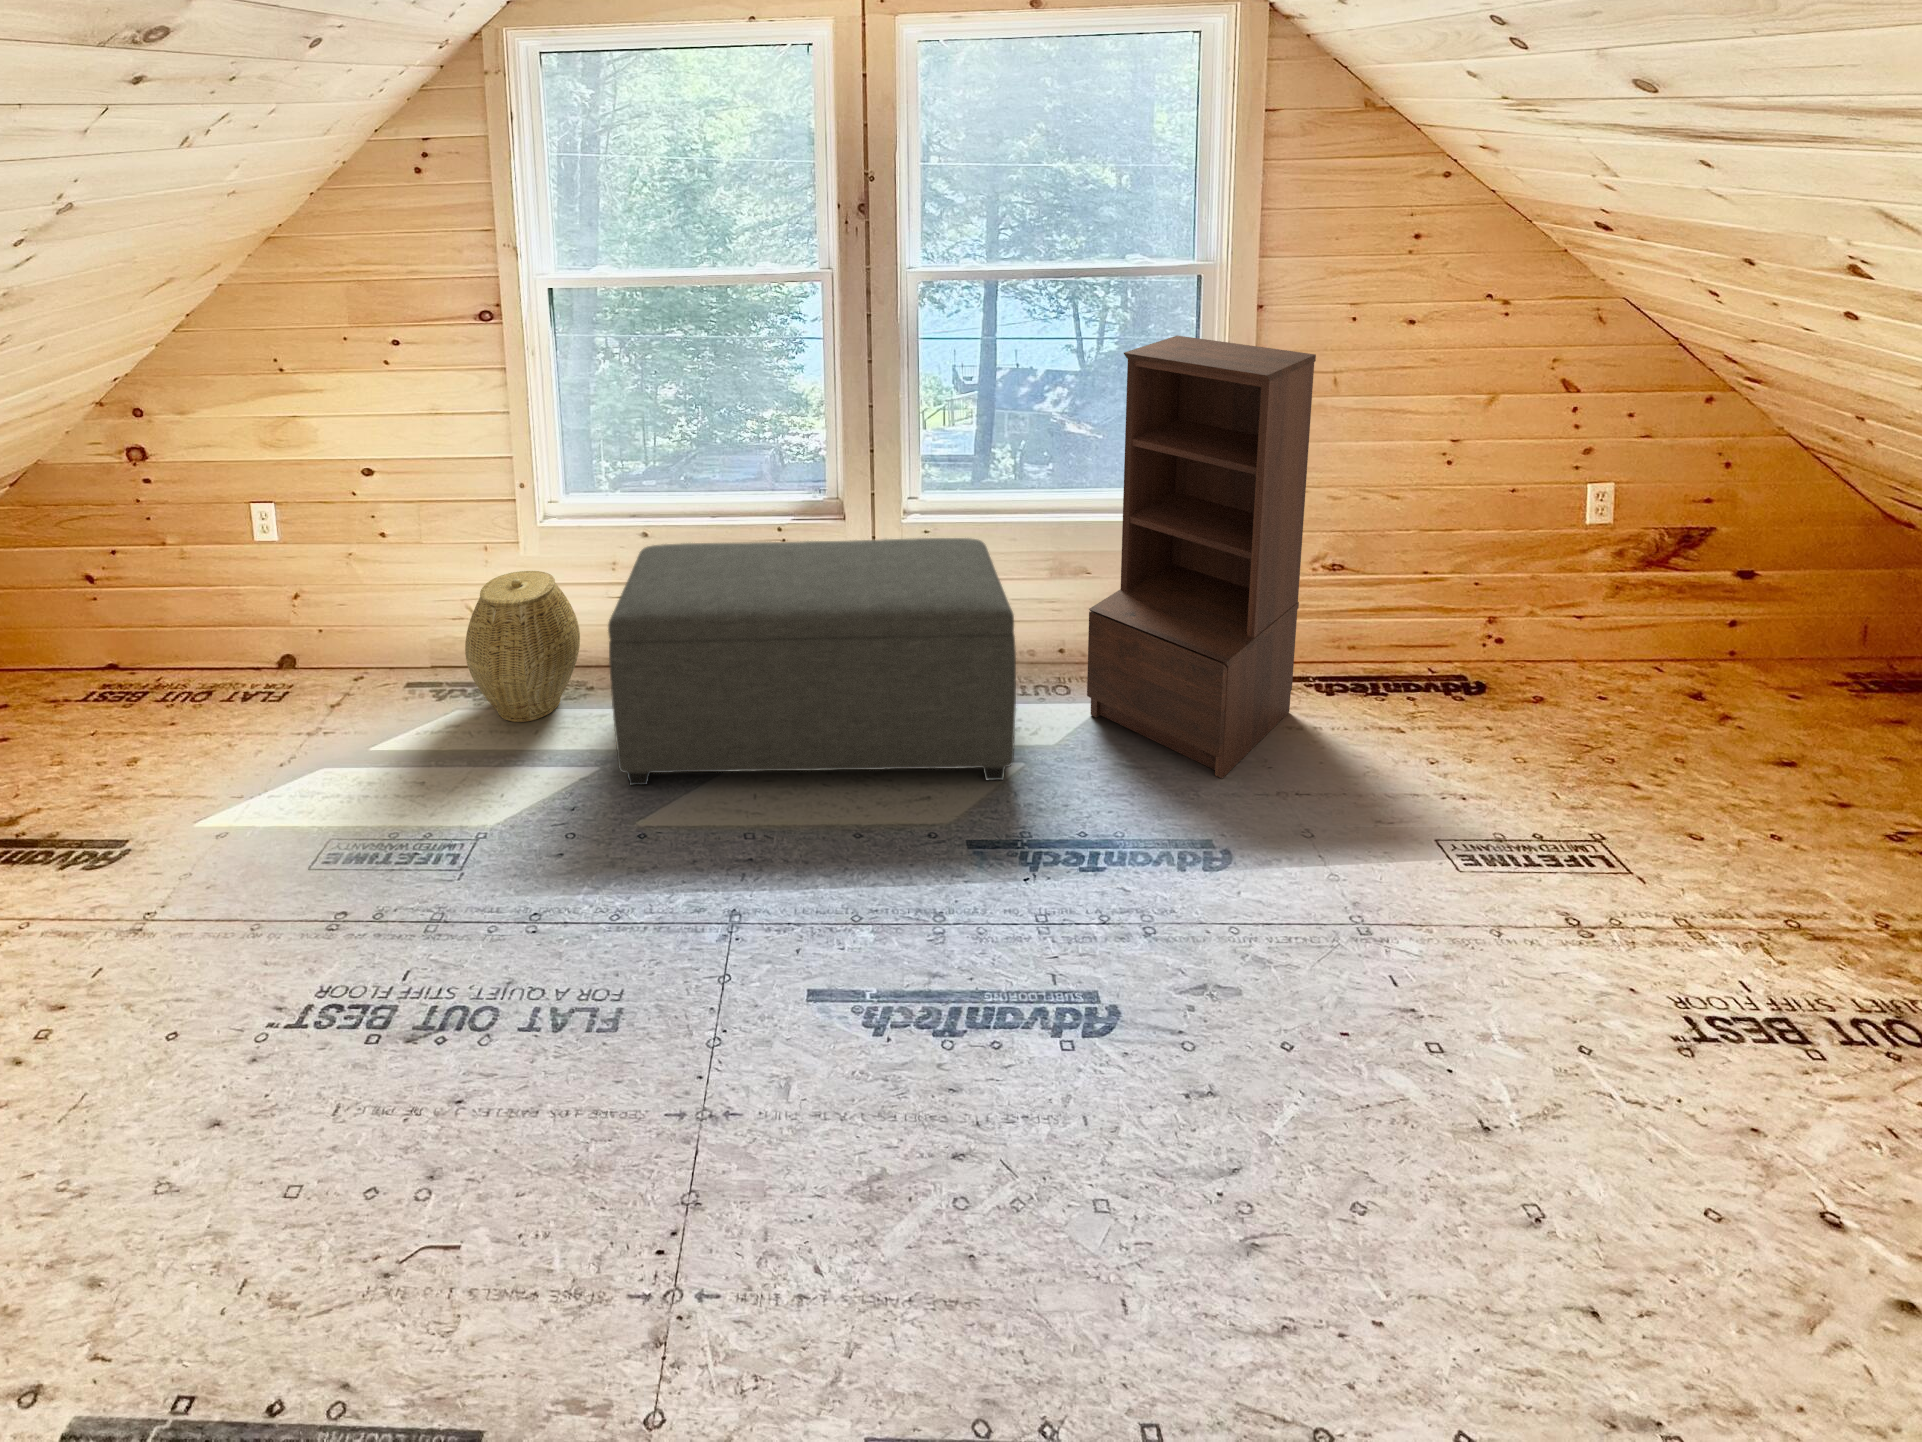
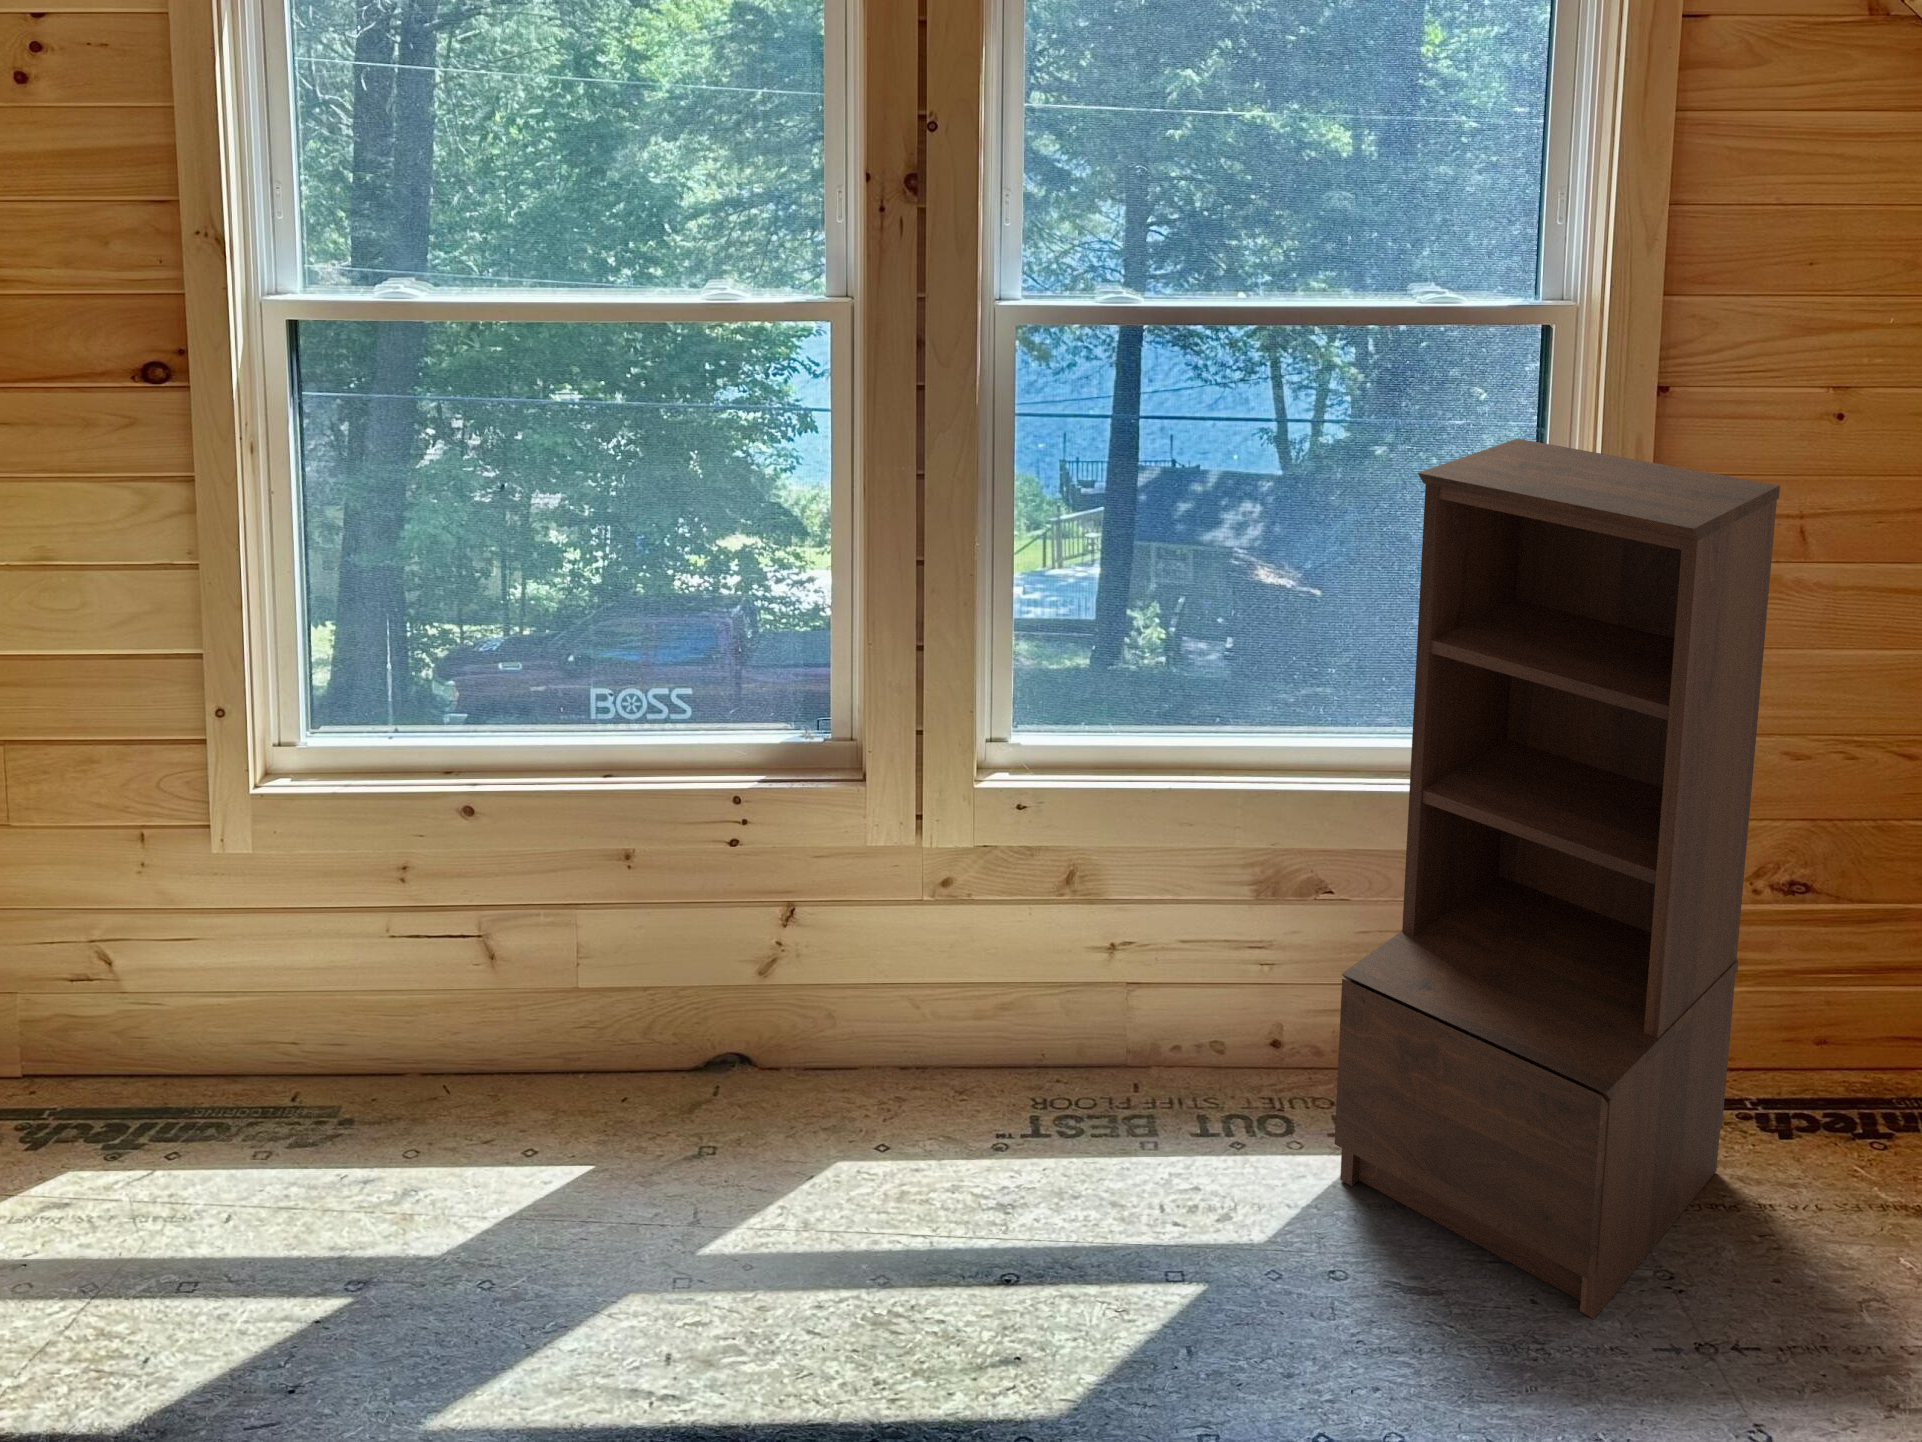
ottoman: present [608,538,1016,785] -> none [368,828,1197,1348]
woven basket: present [465,571,580,722] -> none [81,887,327,1203]

